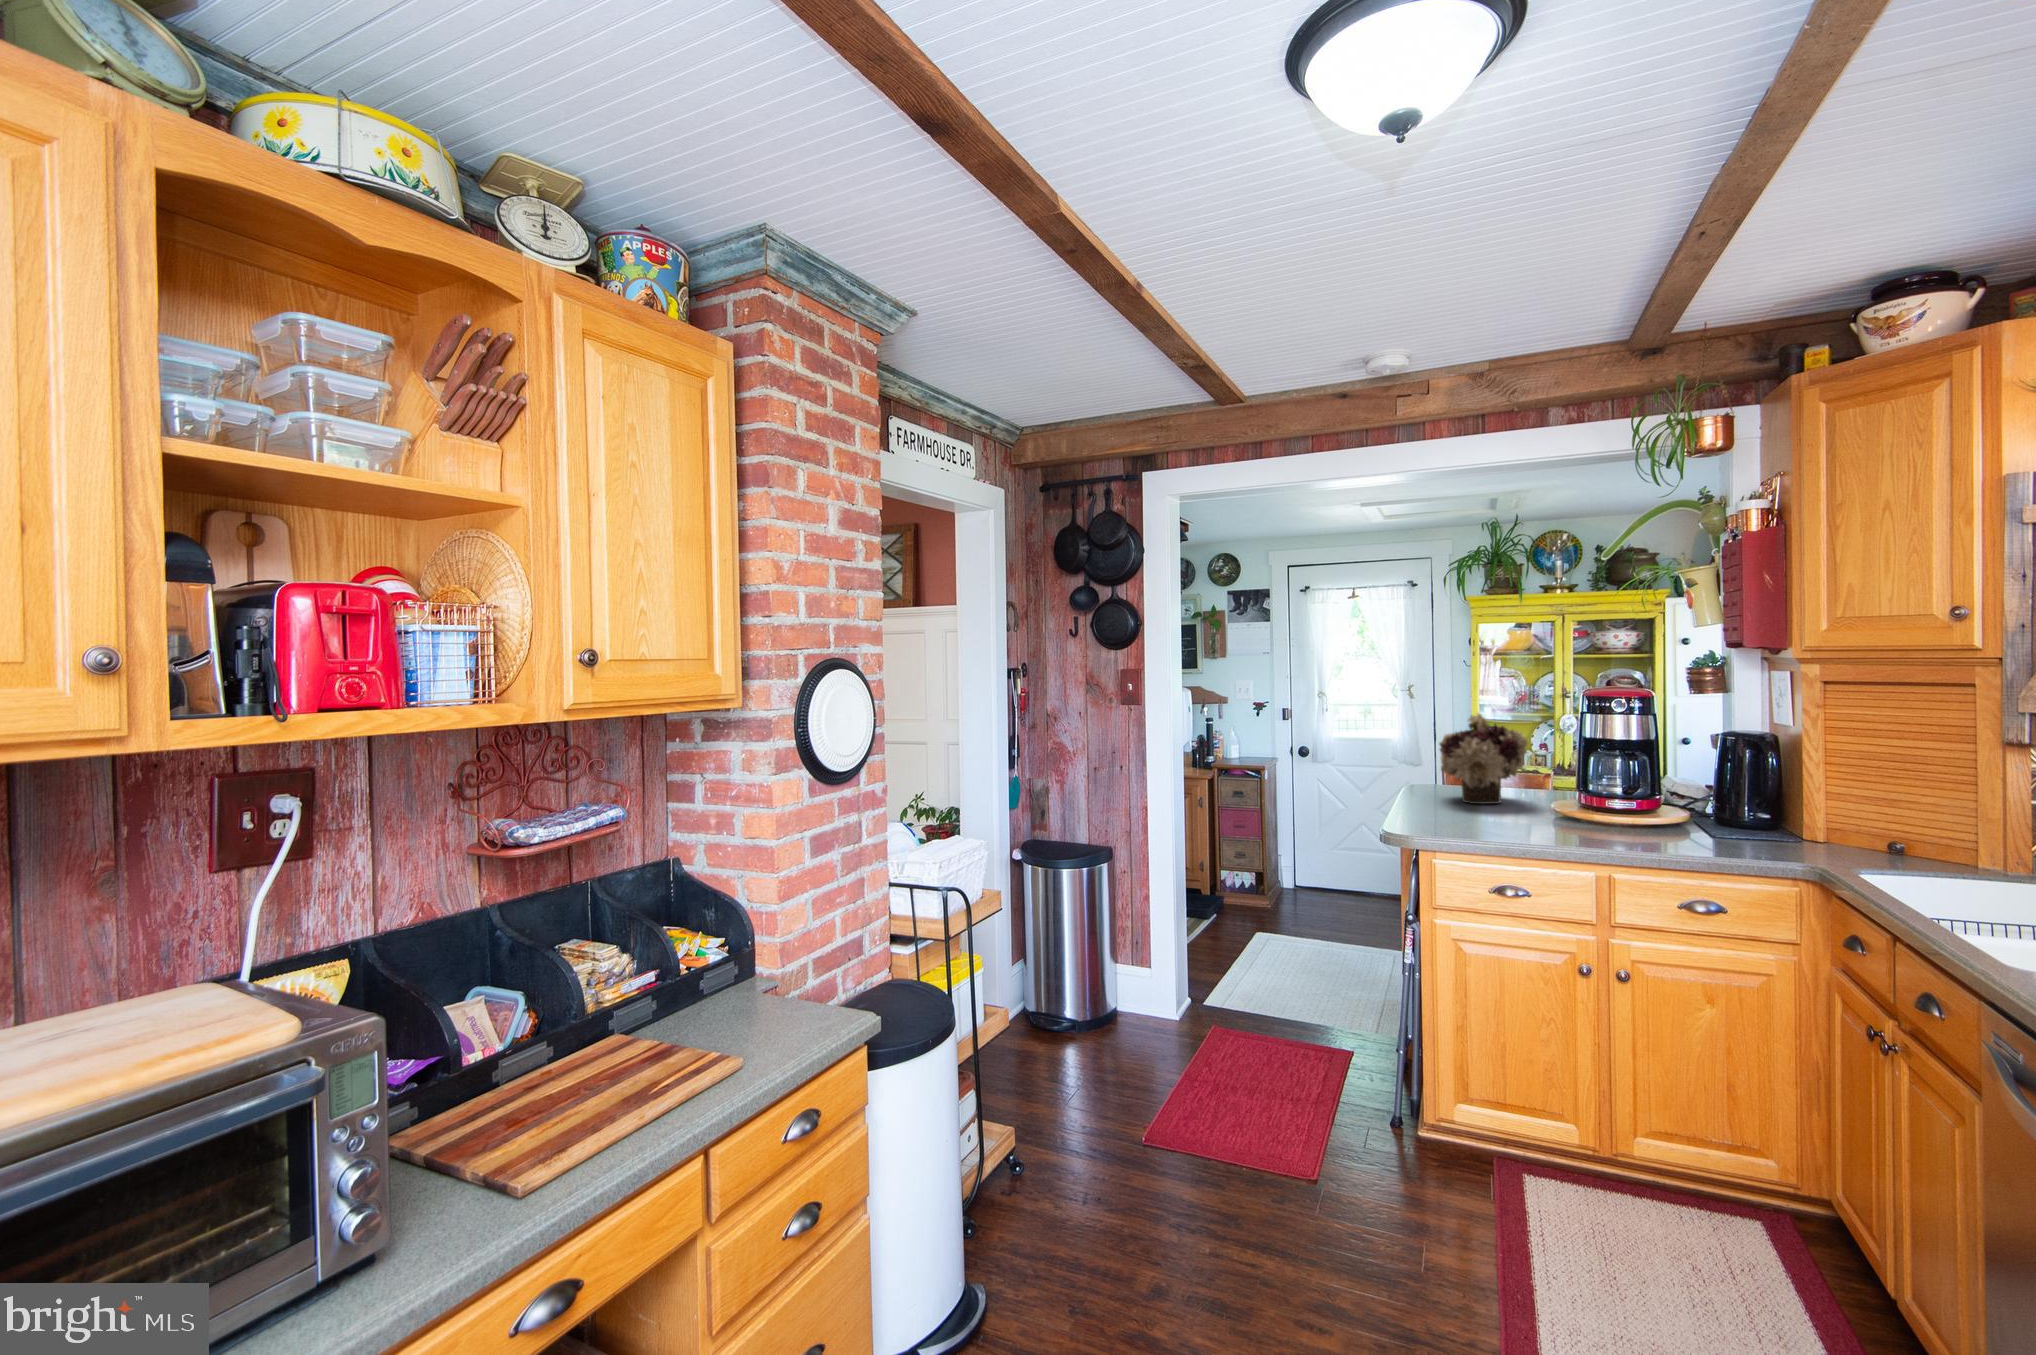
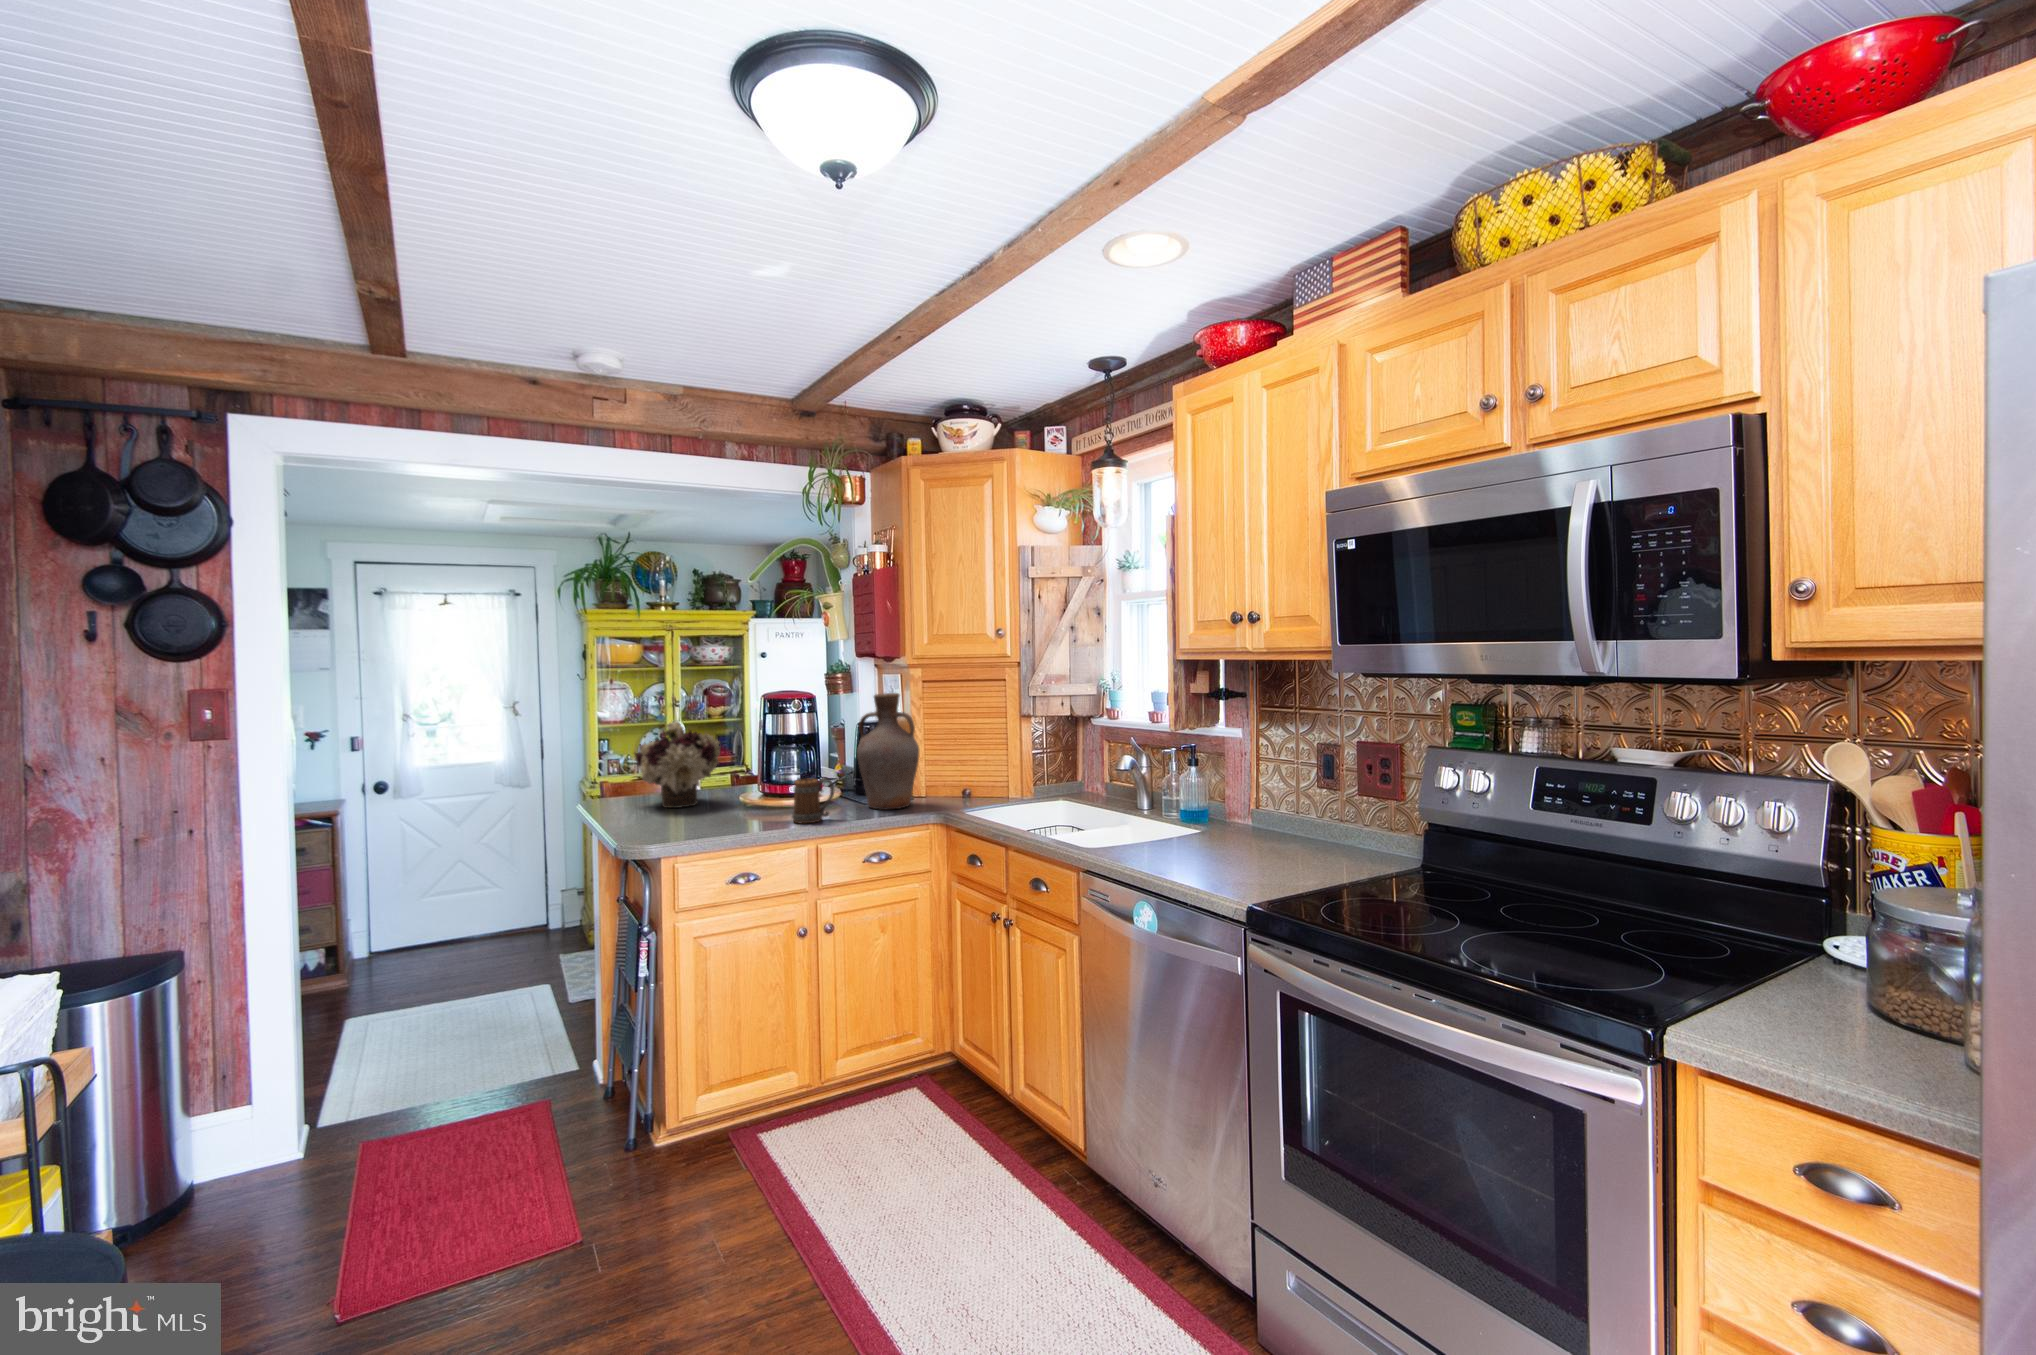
vase: none [1690,695,1792,848] -> present [857,693,919,810]
mug: none [1579,791,1639,844] -> present [792,778,834,823]

